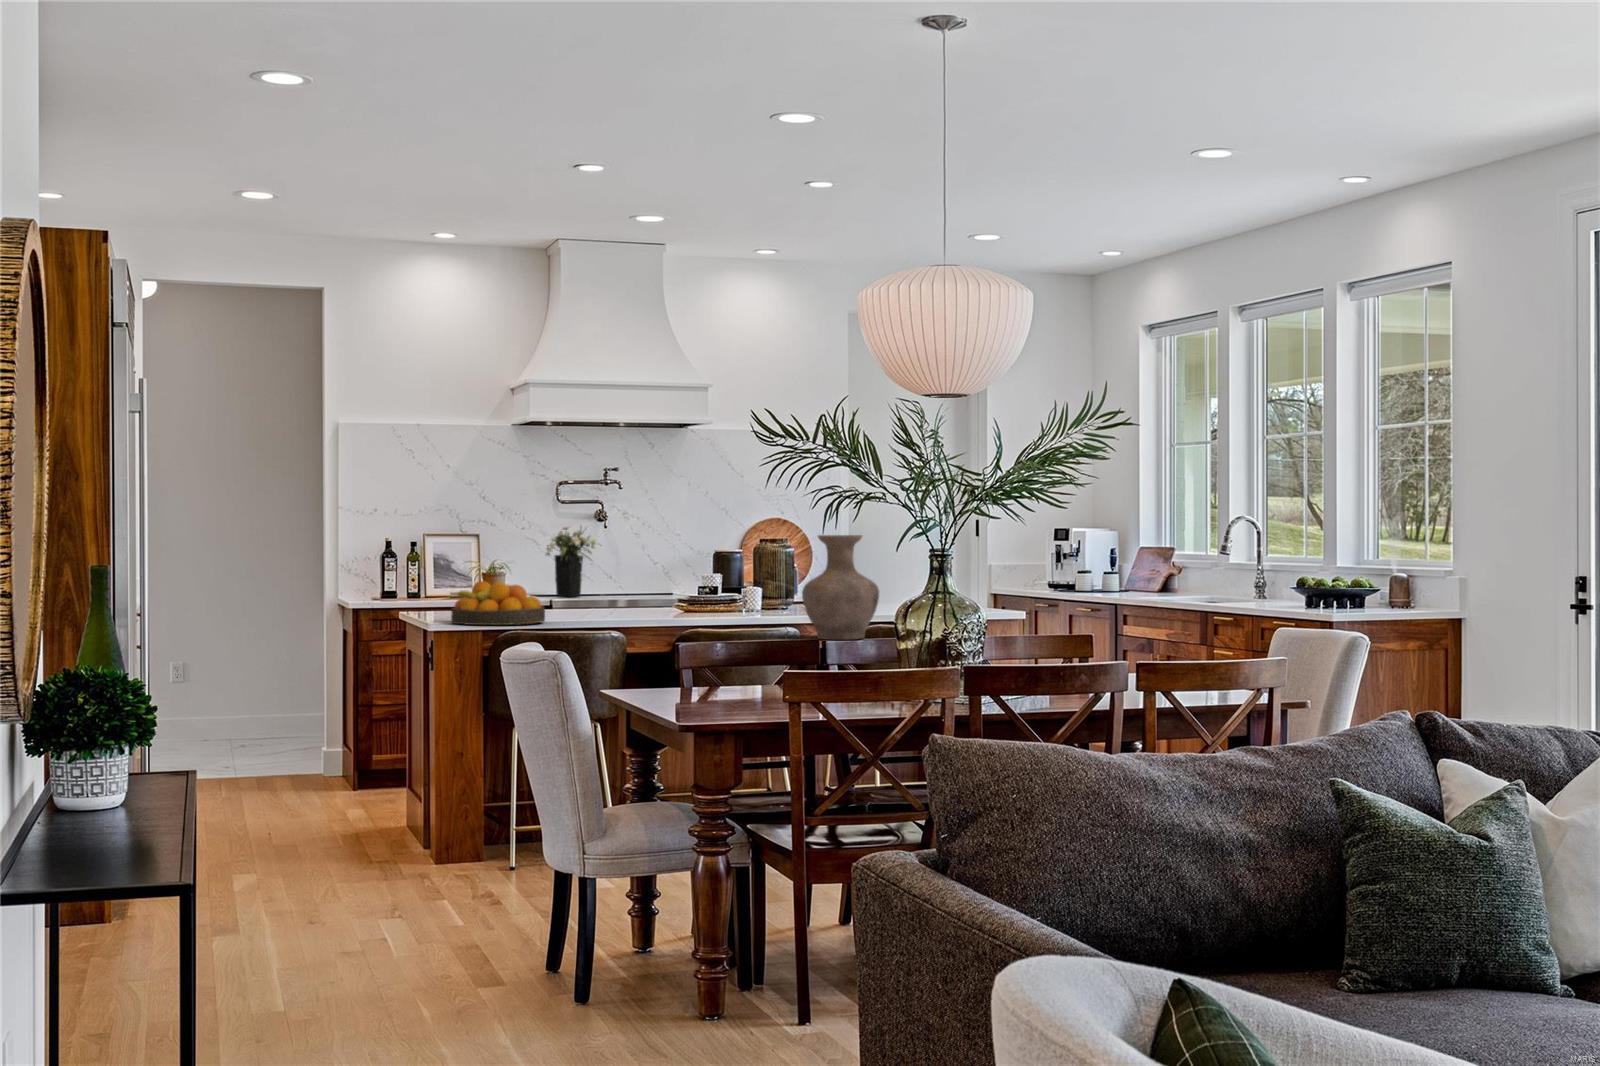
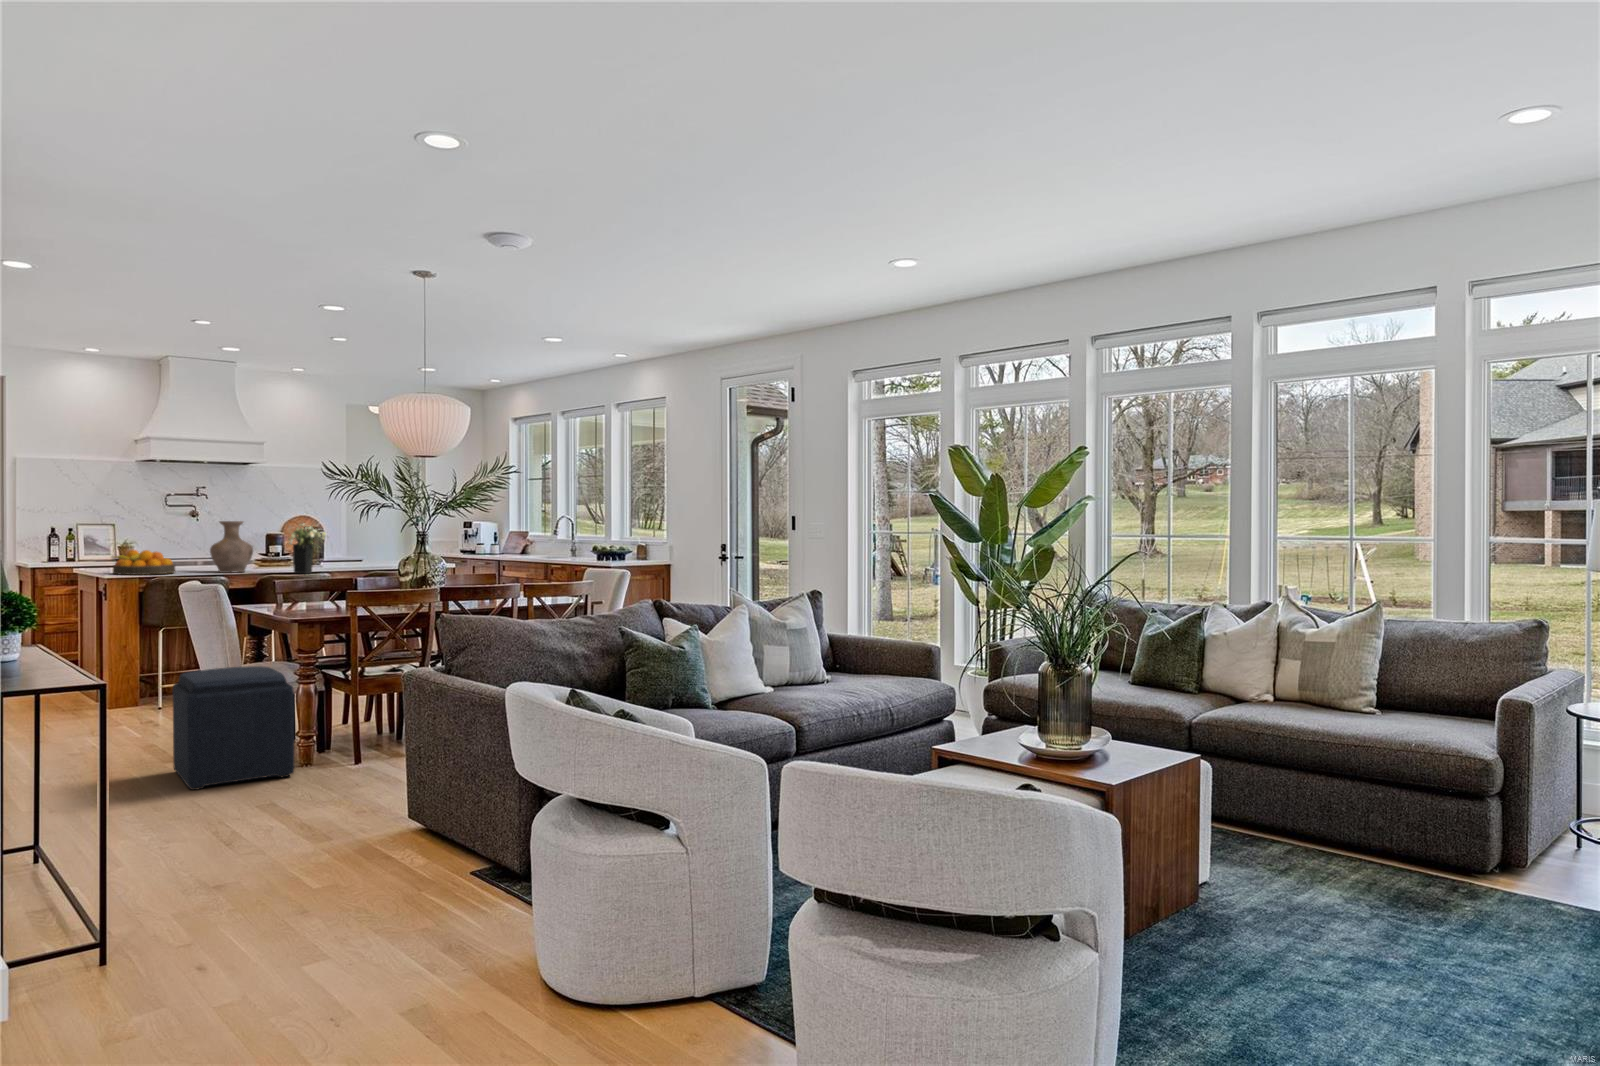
flower arrangement: present [546,527,601,597] -> present [288,524,326,574]
vase: present [802,535,879,640] -> present [210,521,253,573]
ottoman: none [492,809,686,1041] -> present [173,666,294,790]

